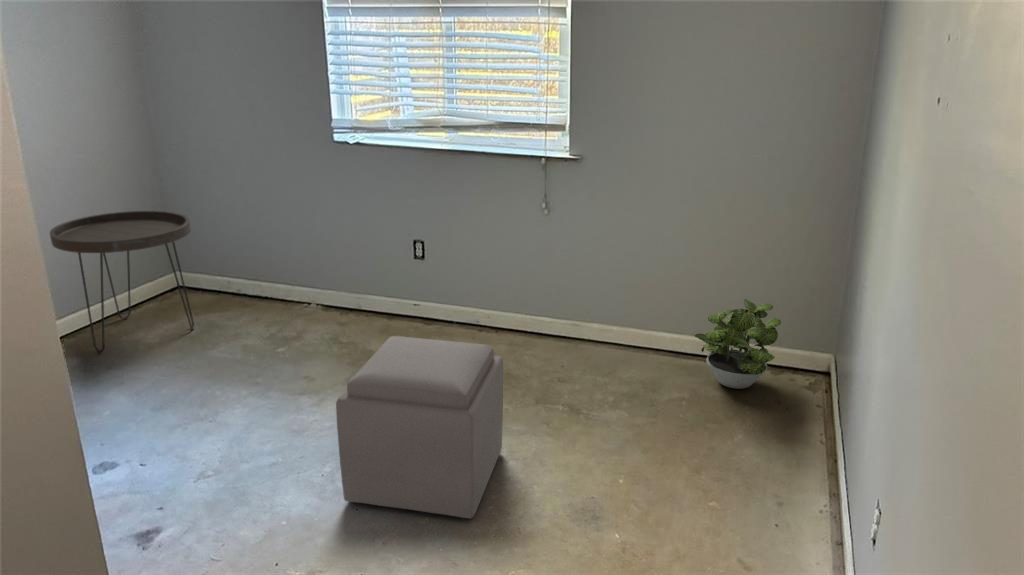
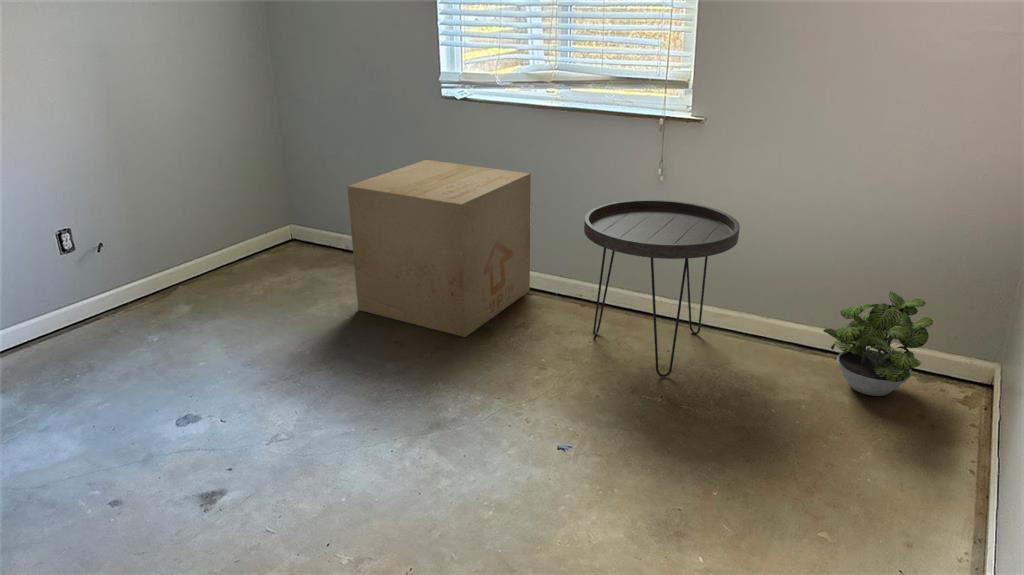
cardboard box: none [249,202,427,367] -> present [347,160,531,337]
side table: present [50,211,194,352] -> present [584,200,740,377]
ottoman: present [336,336,503,518] -> none [400,311,589,518]

